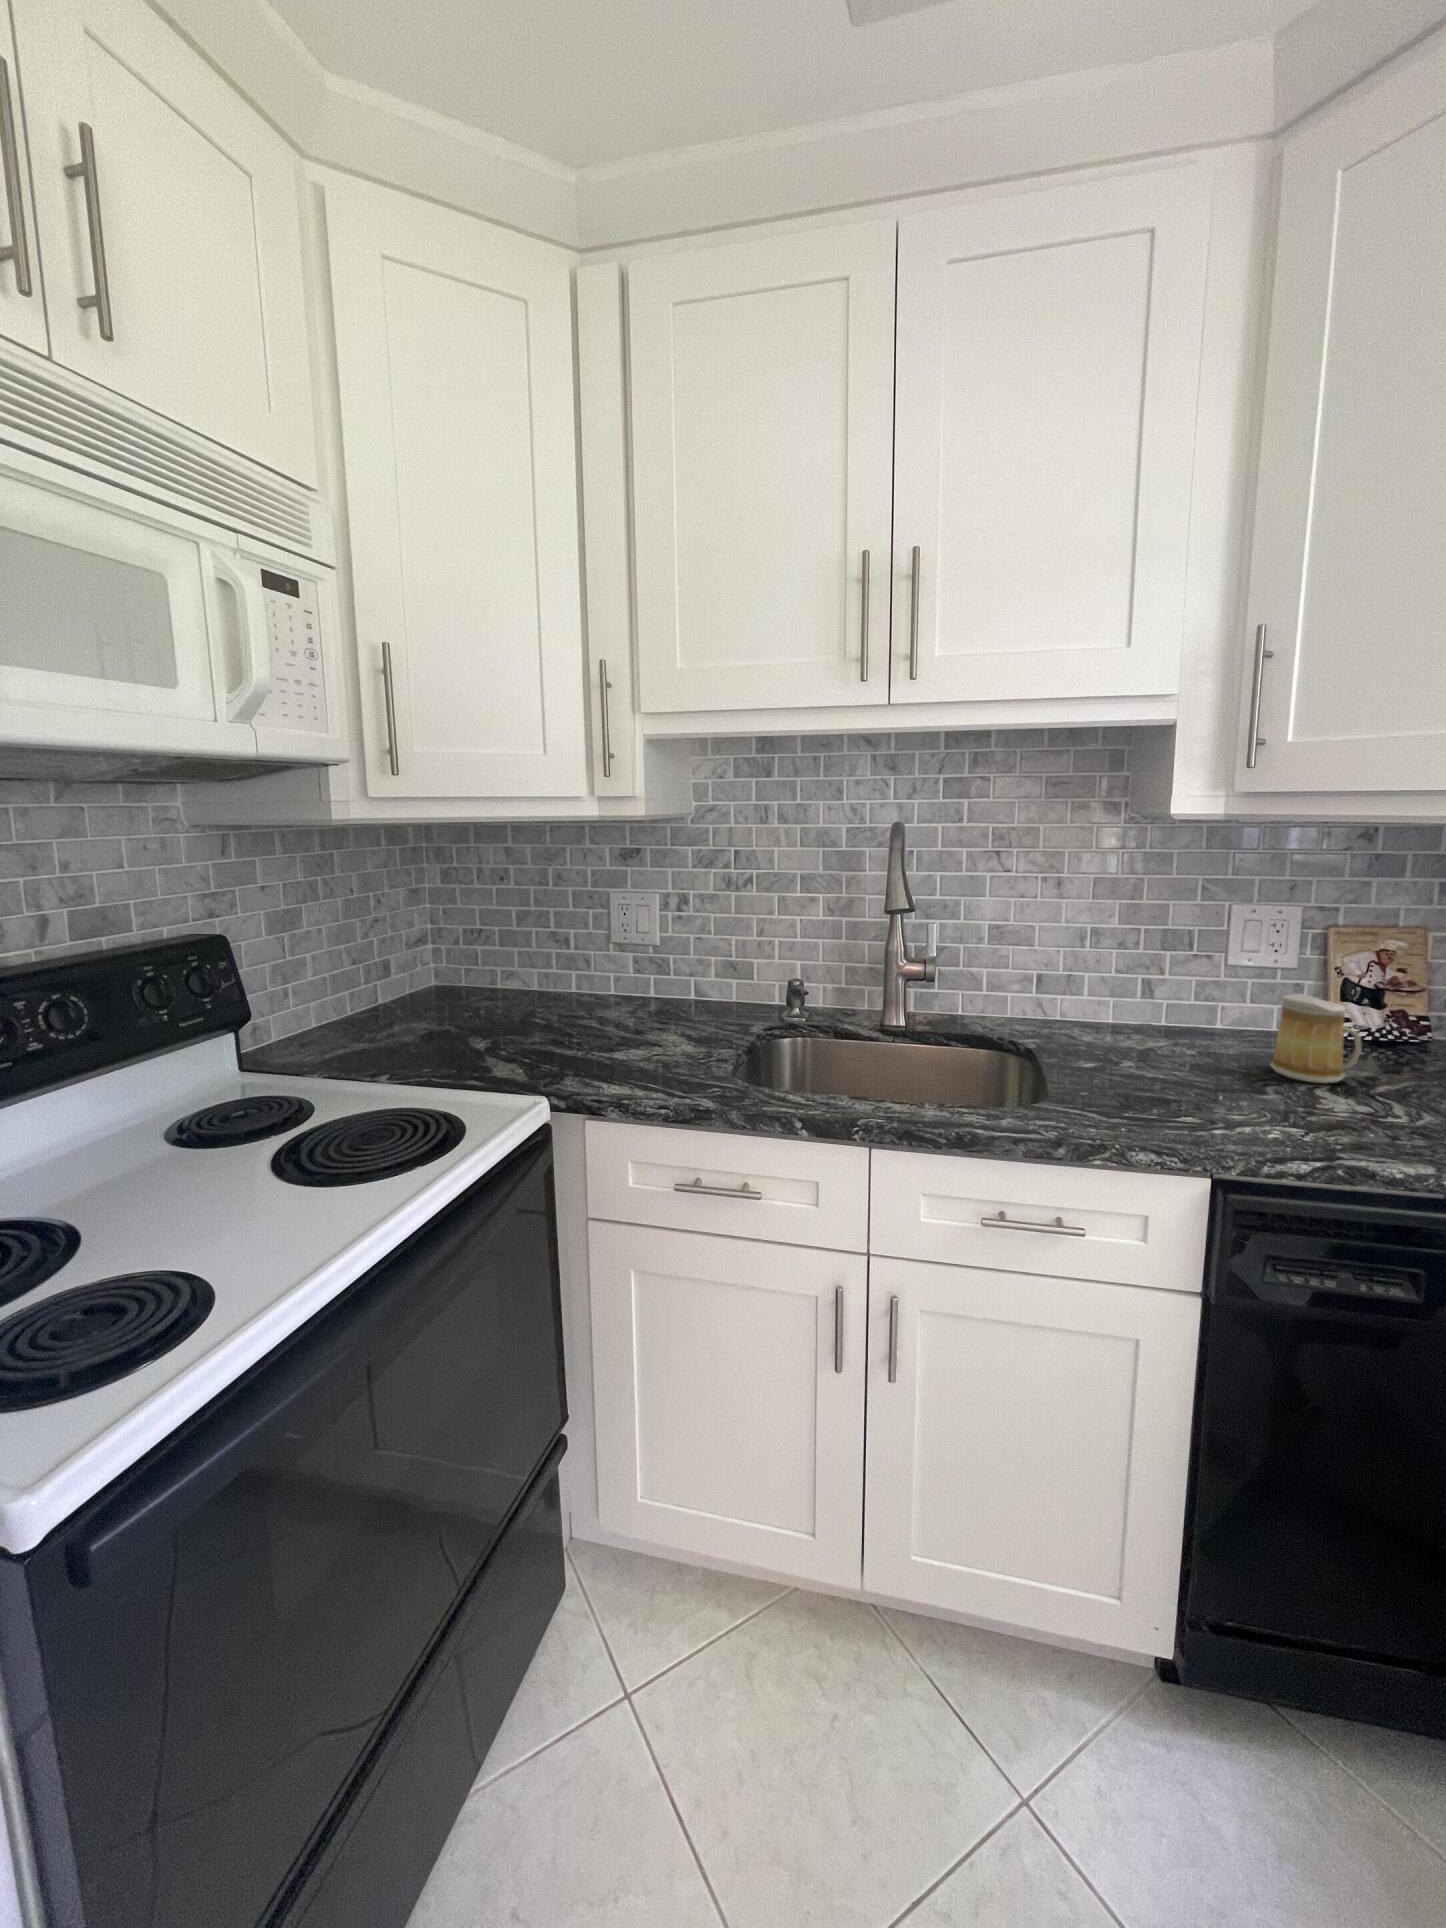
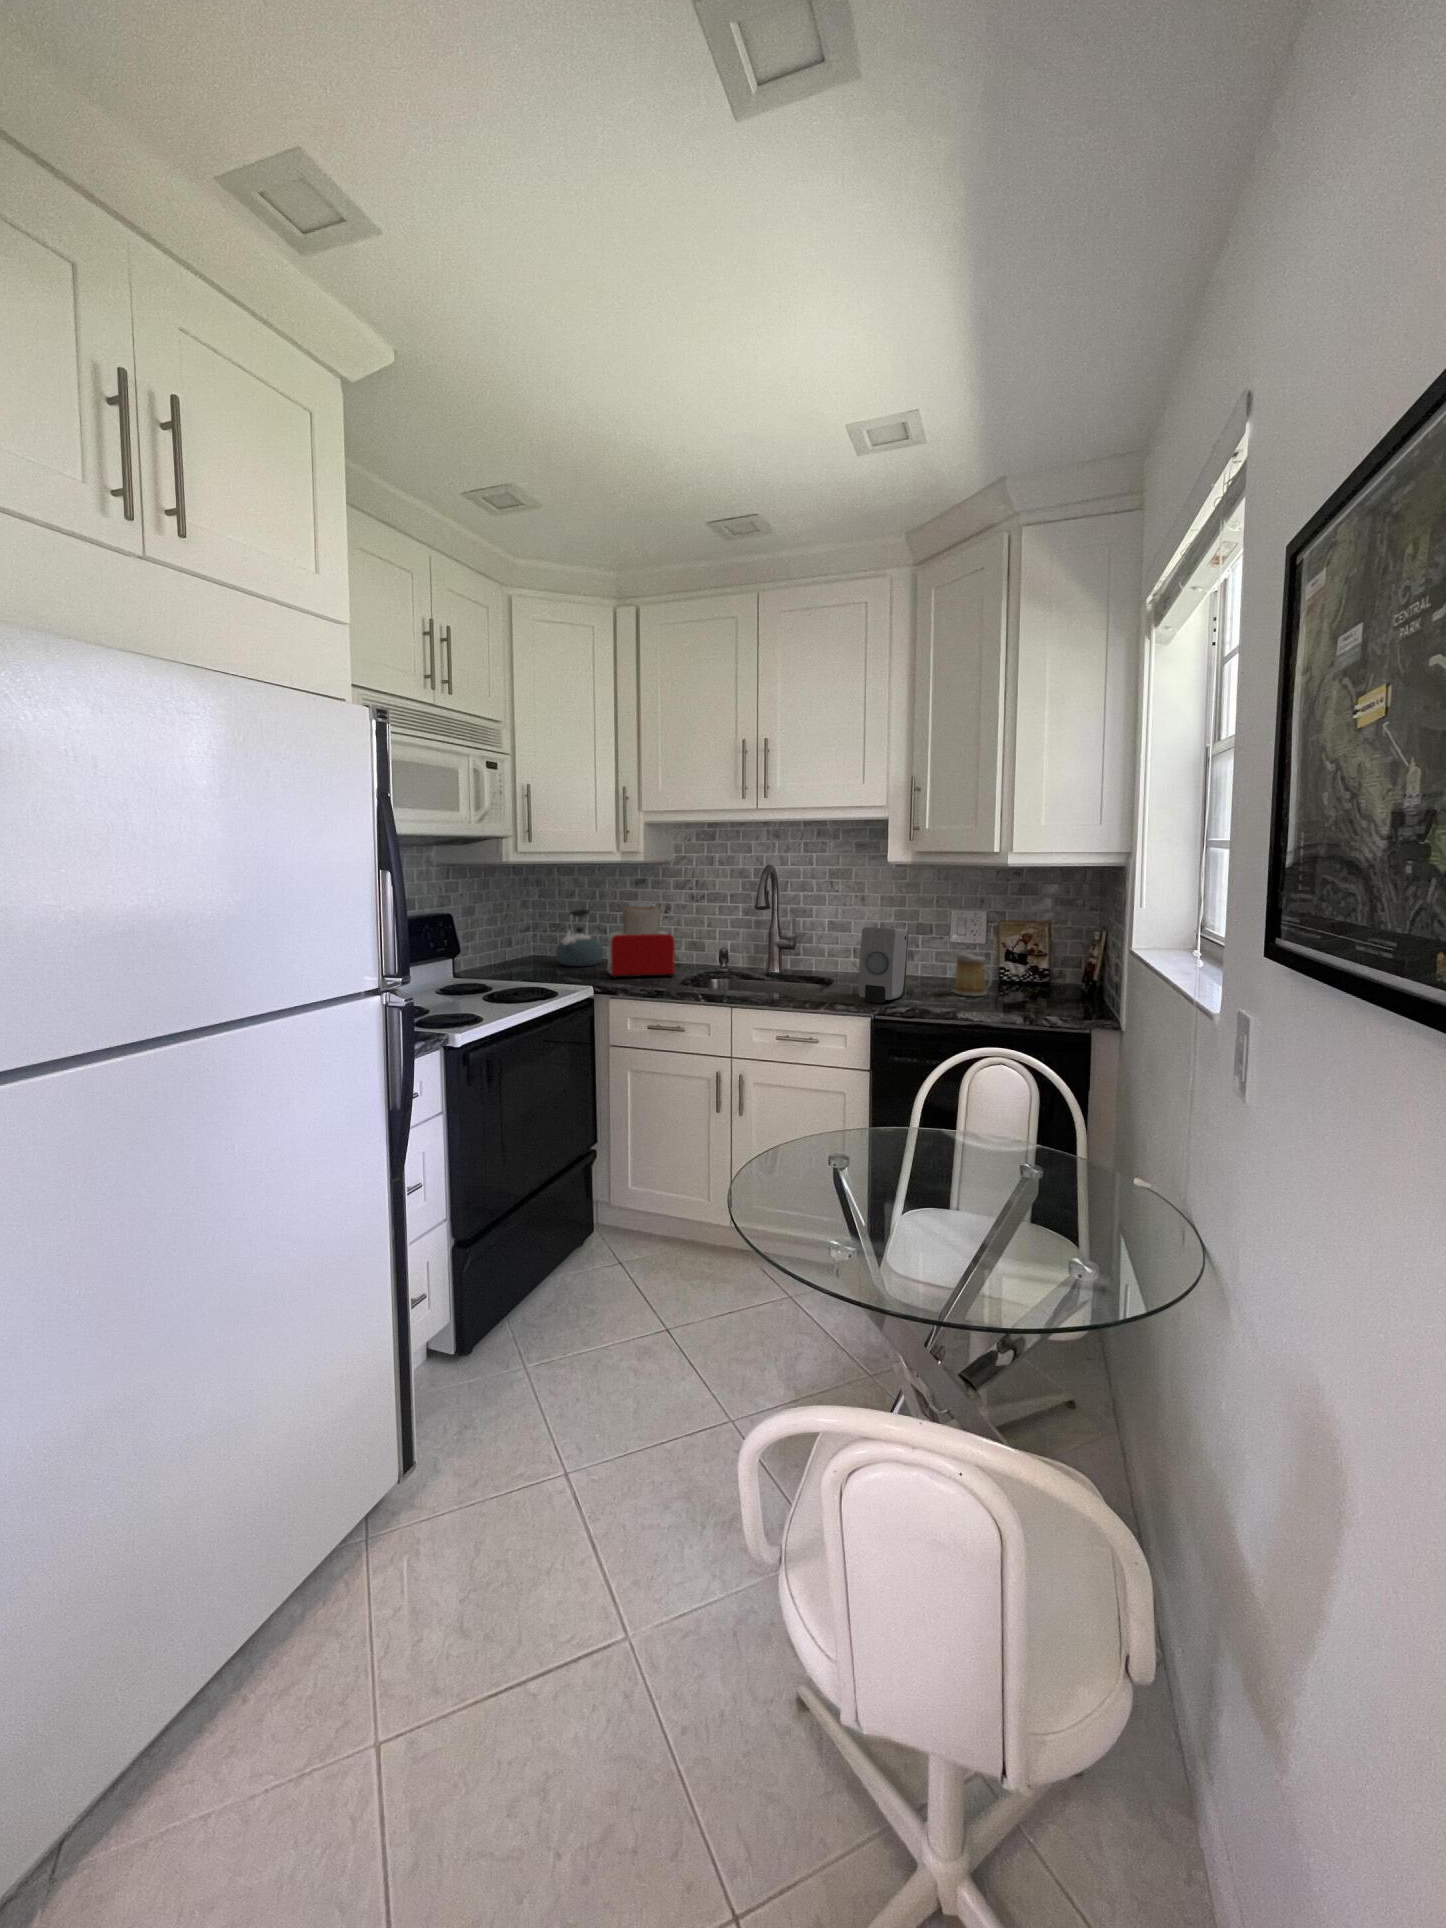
toaster: none [570,904,711,1054] -> present [605,906,675,978]
kettle: none [475,906,565,1014] -> present [556,910,603,966]
soap dispenser: none [1136,953,1236,1124] -> present [859,927,908,1003]

